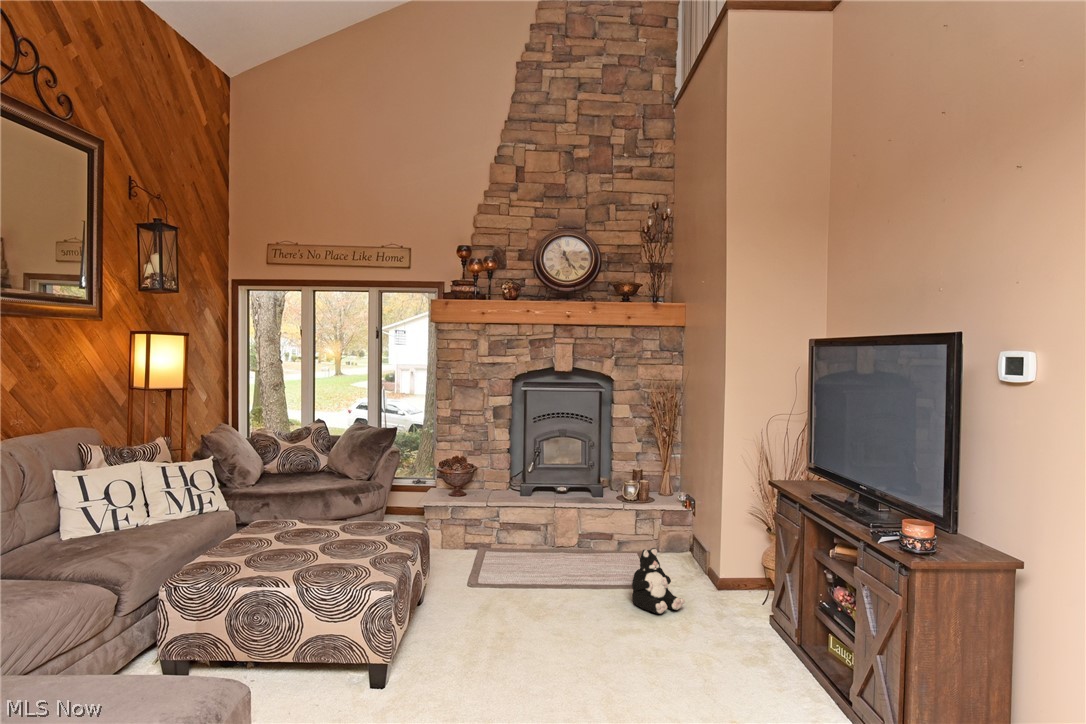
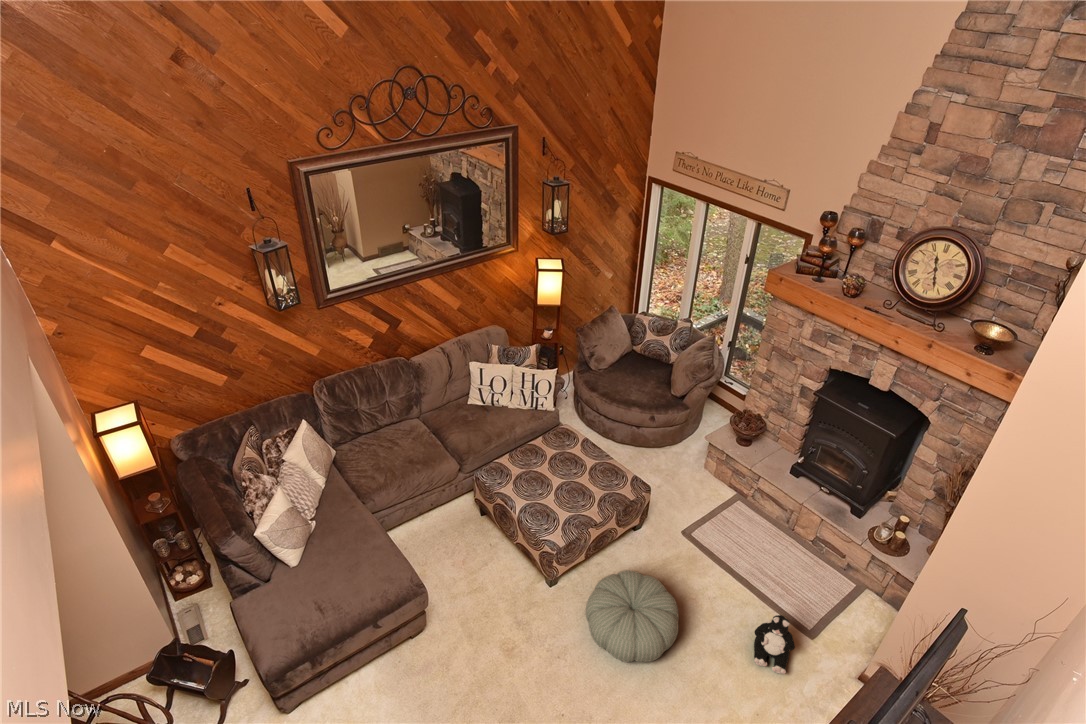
pouf: none [463,583,598,679] -> present [586,570,679,662]

